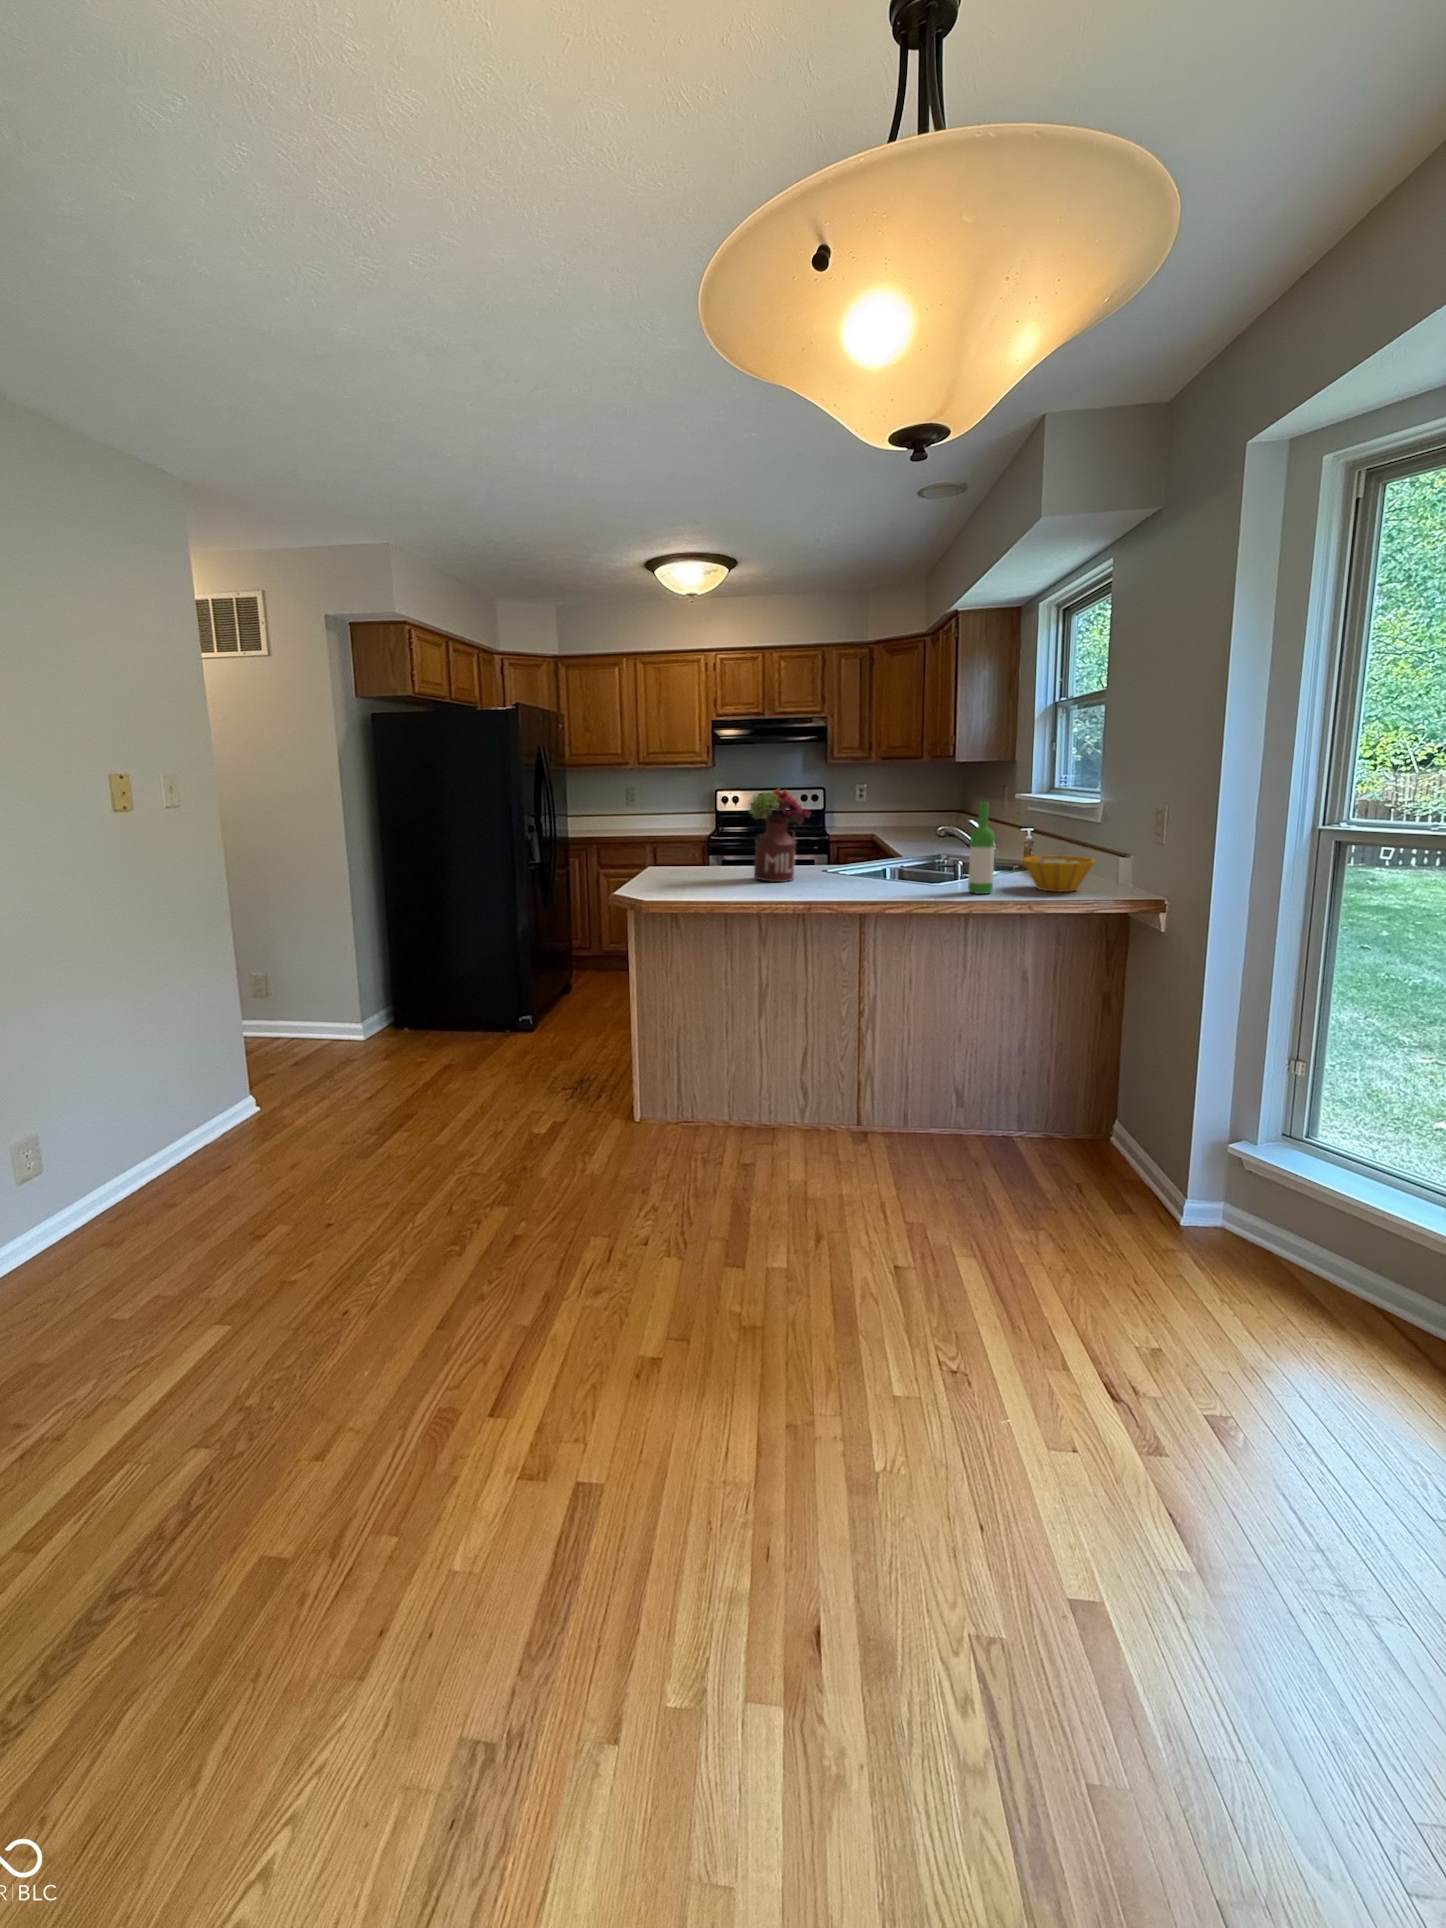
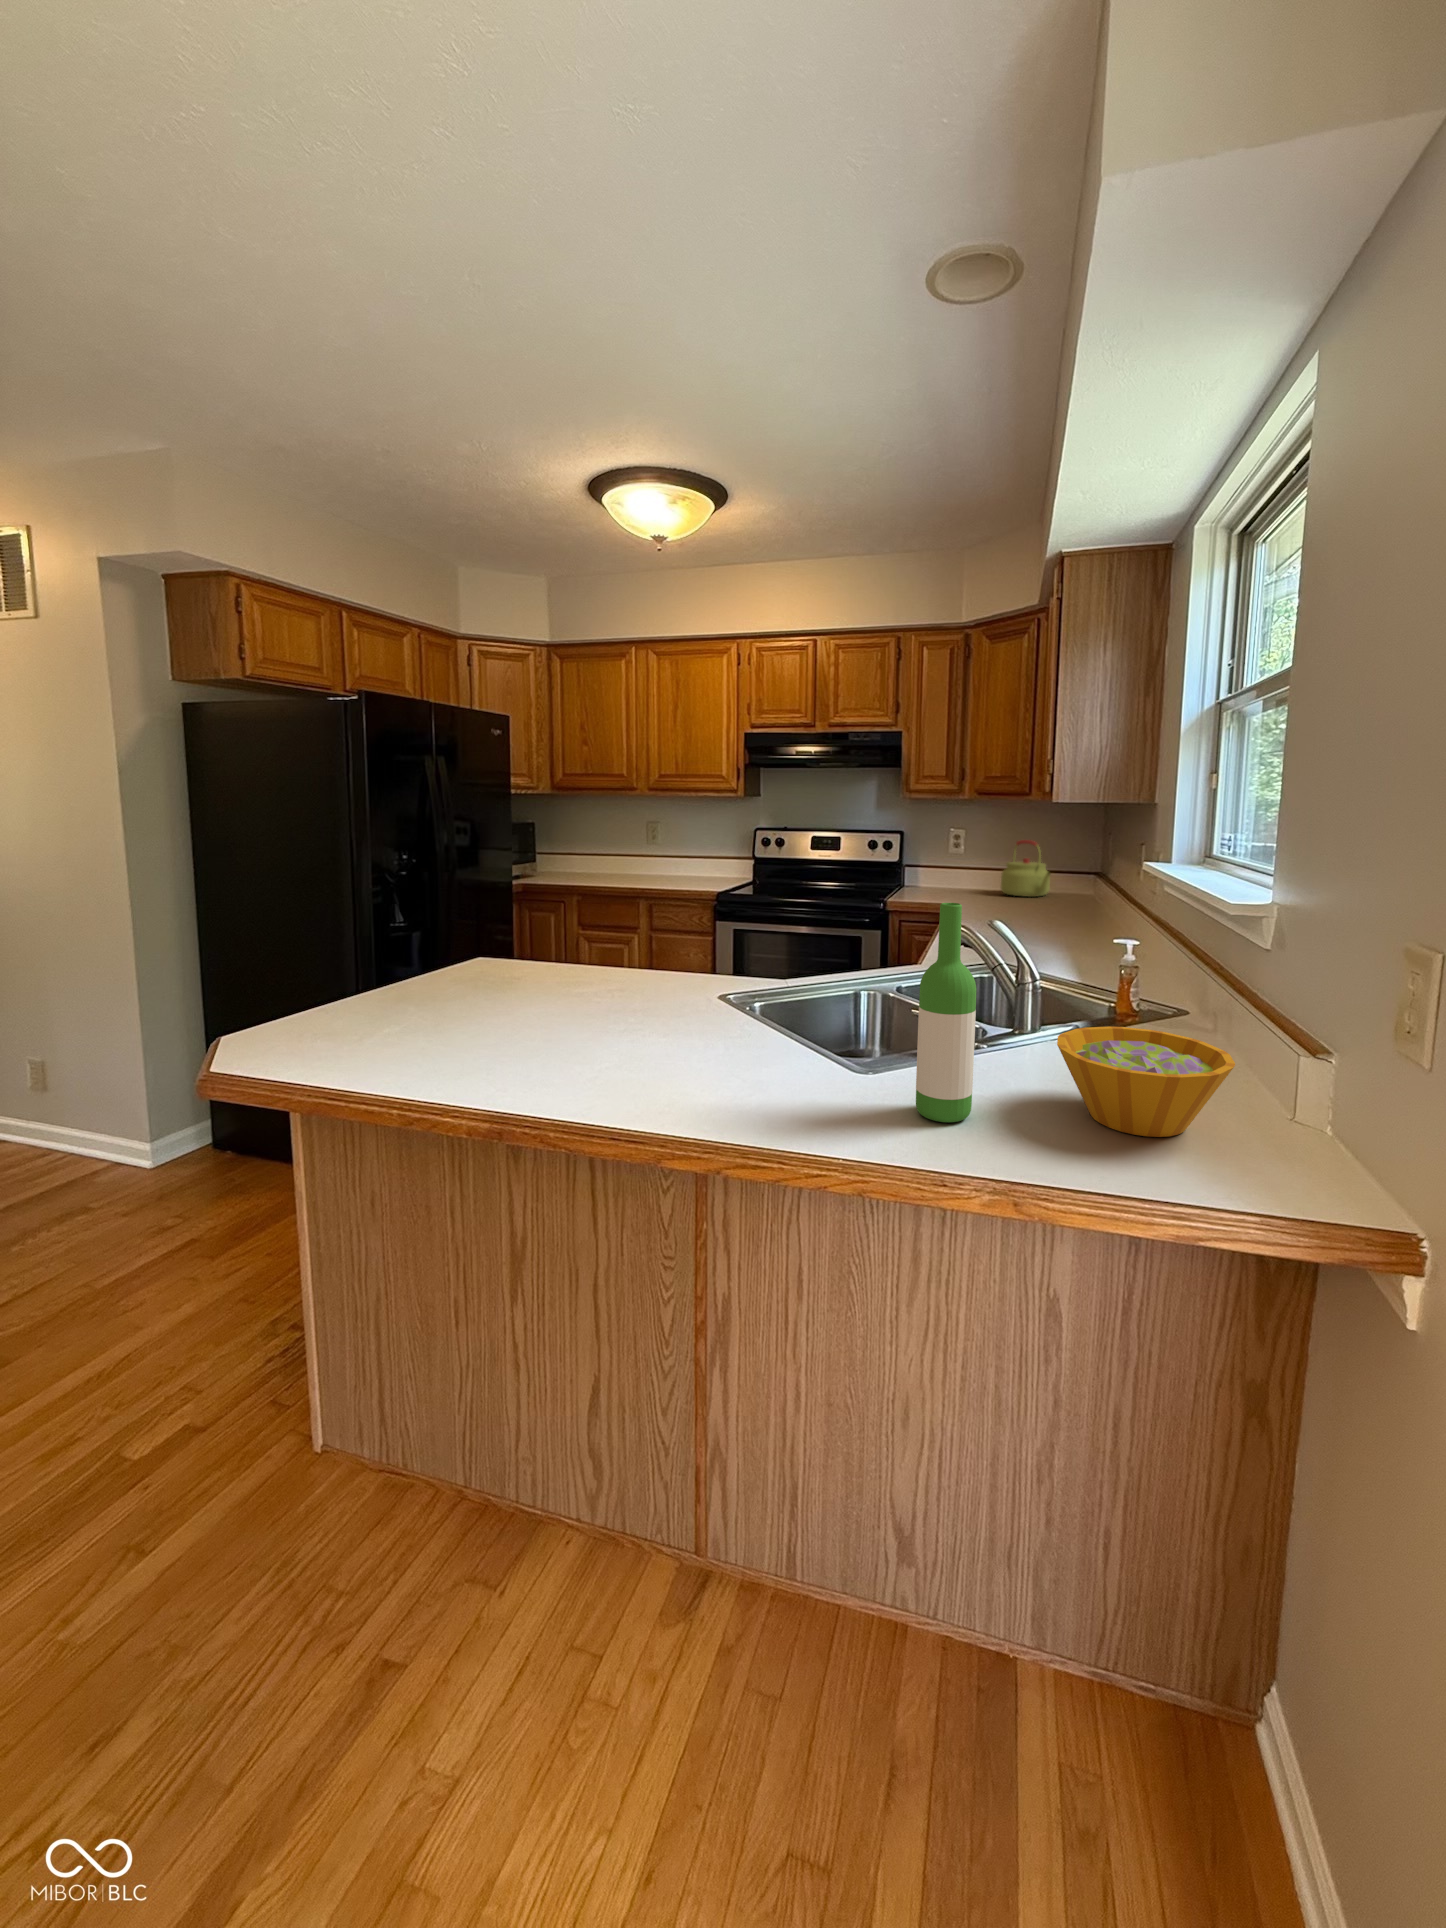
kettle: none [895,788,931,826] -> present [1001,840,1050,897]
flower arrangement: present [749,789,810,882] -> none [541,842,668,1024]

